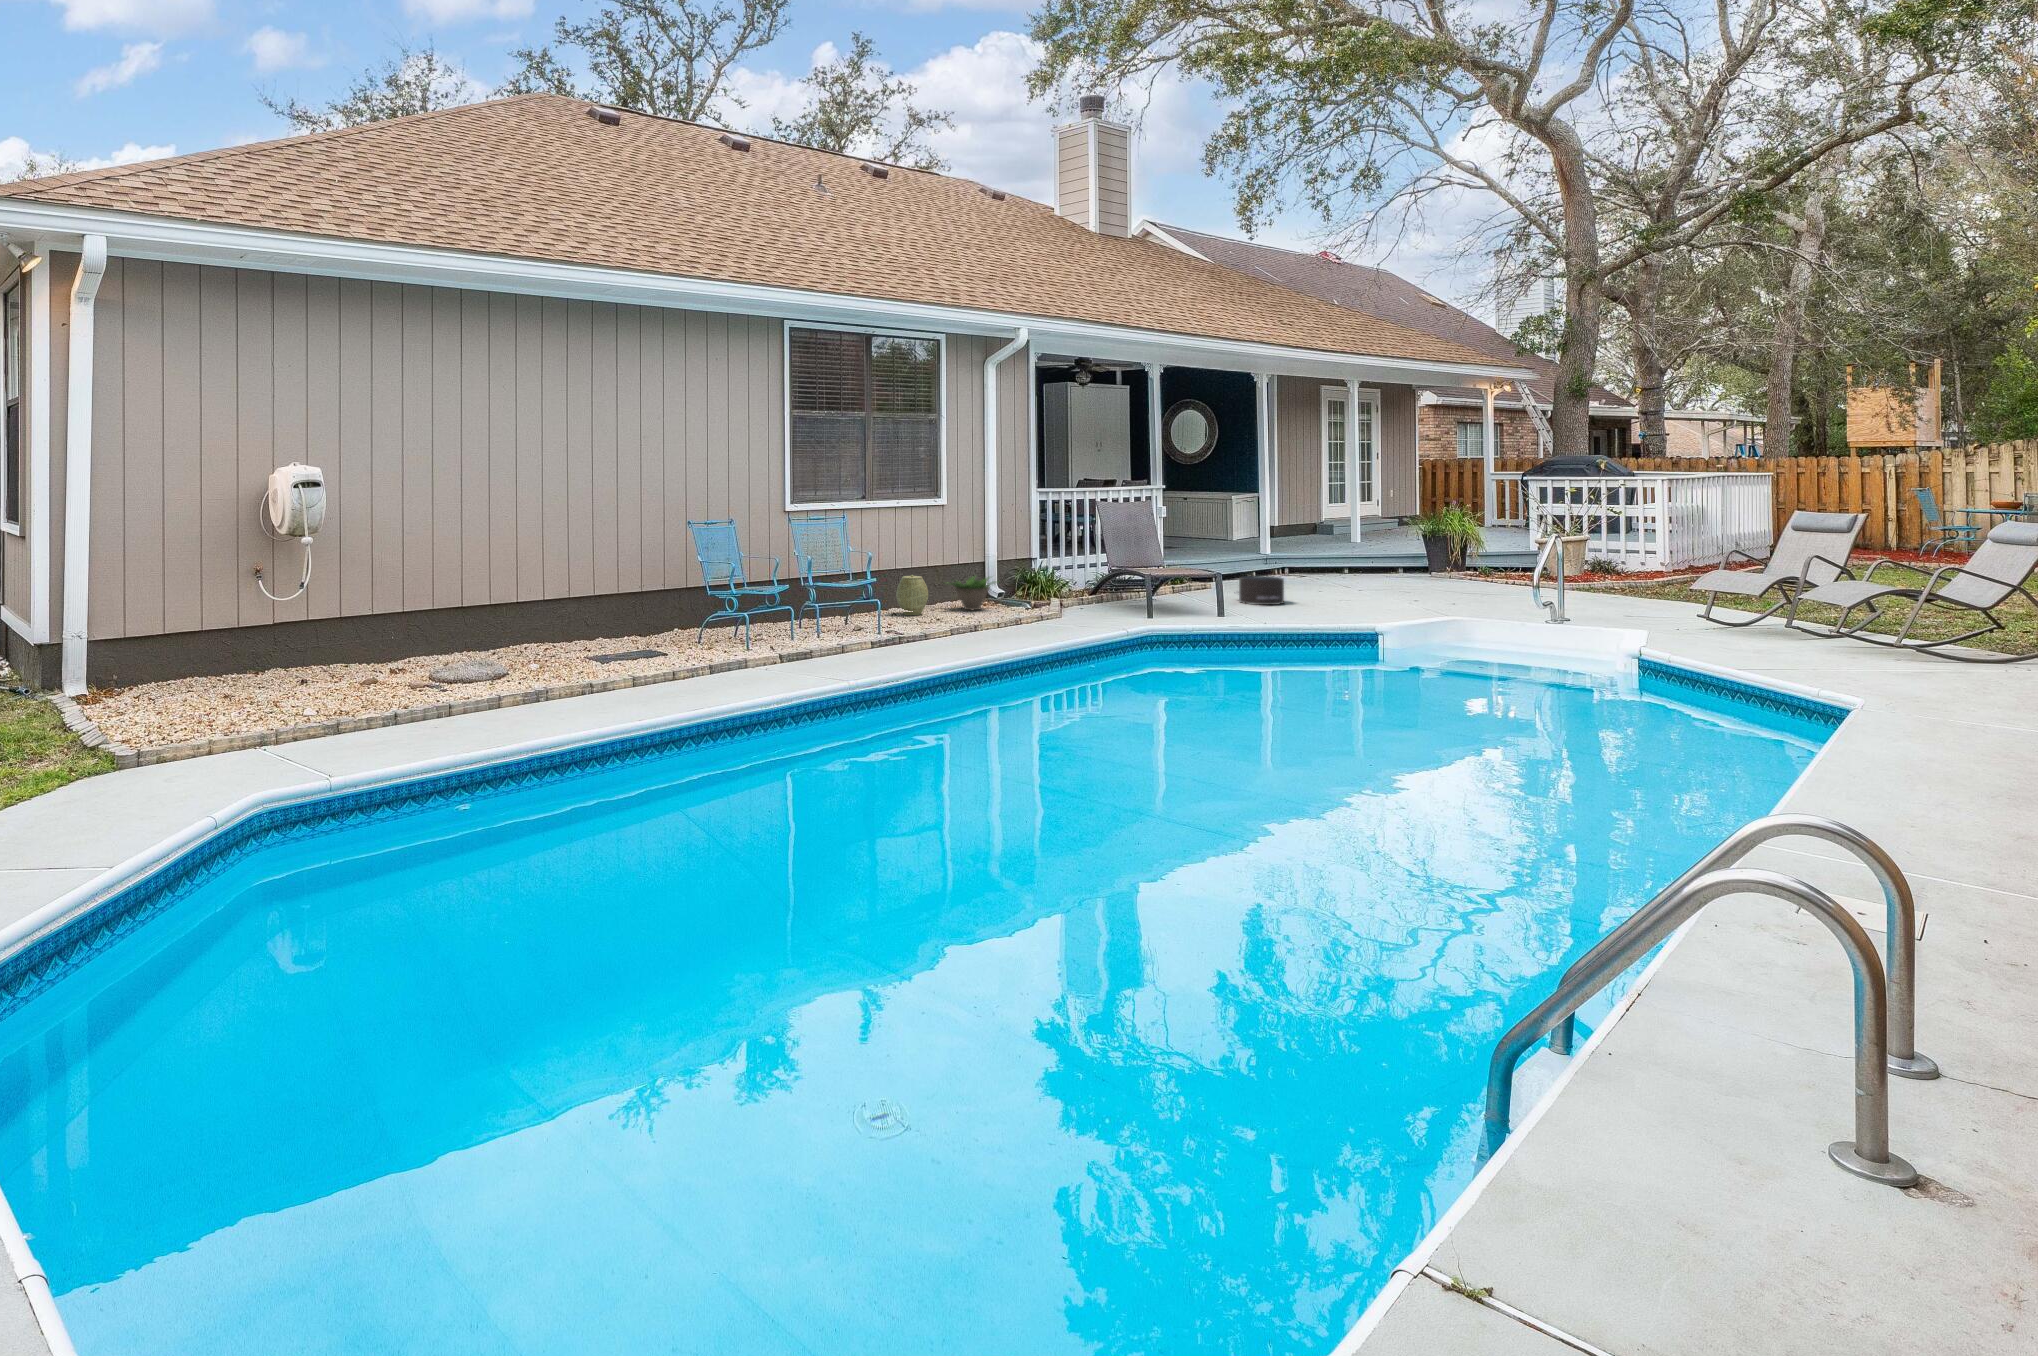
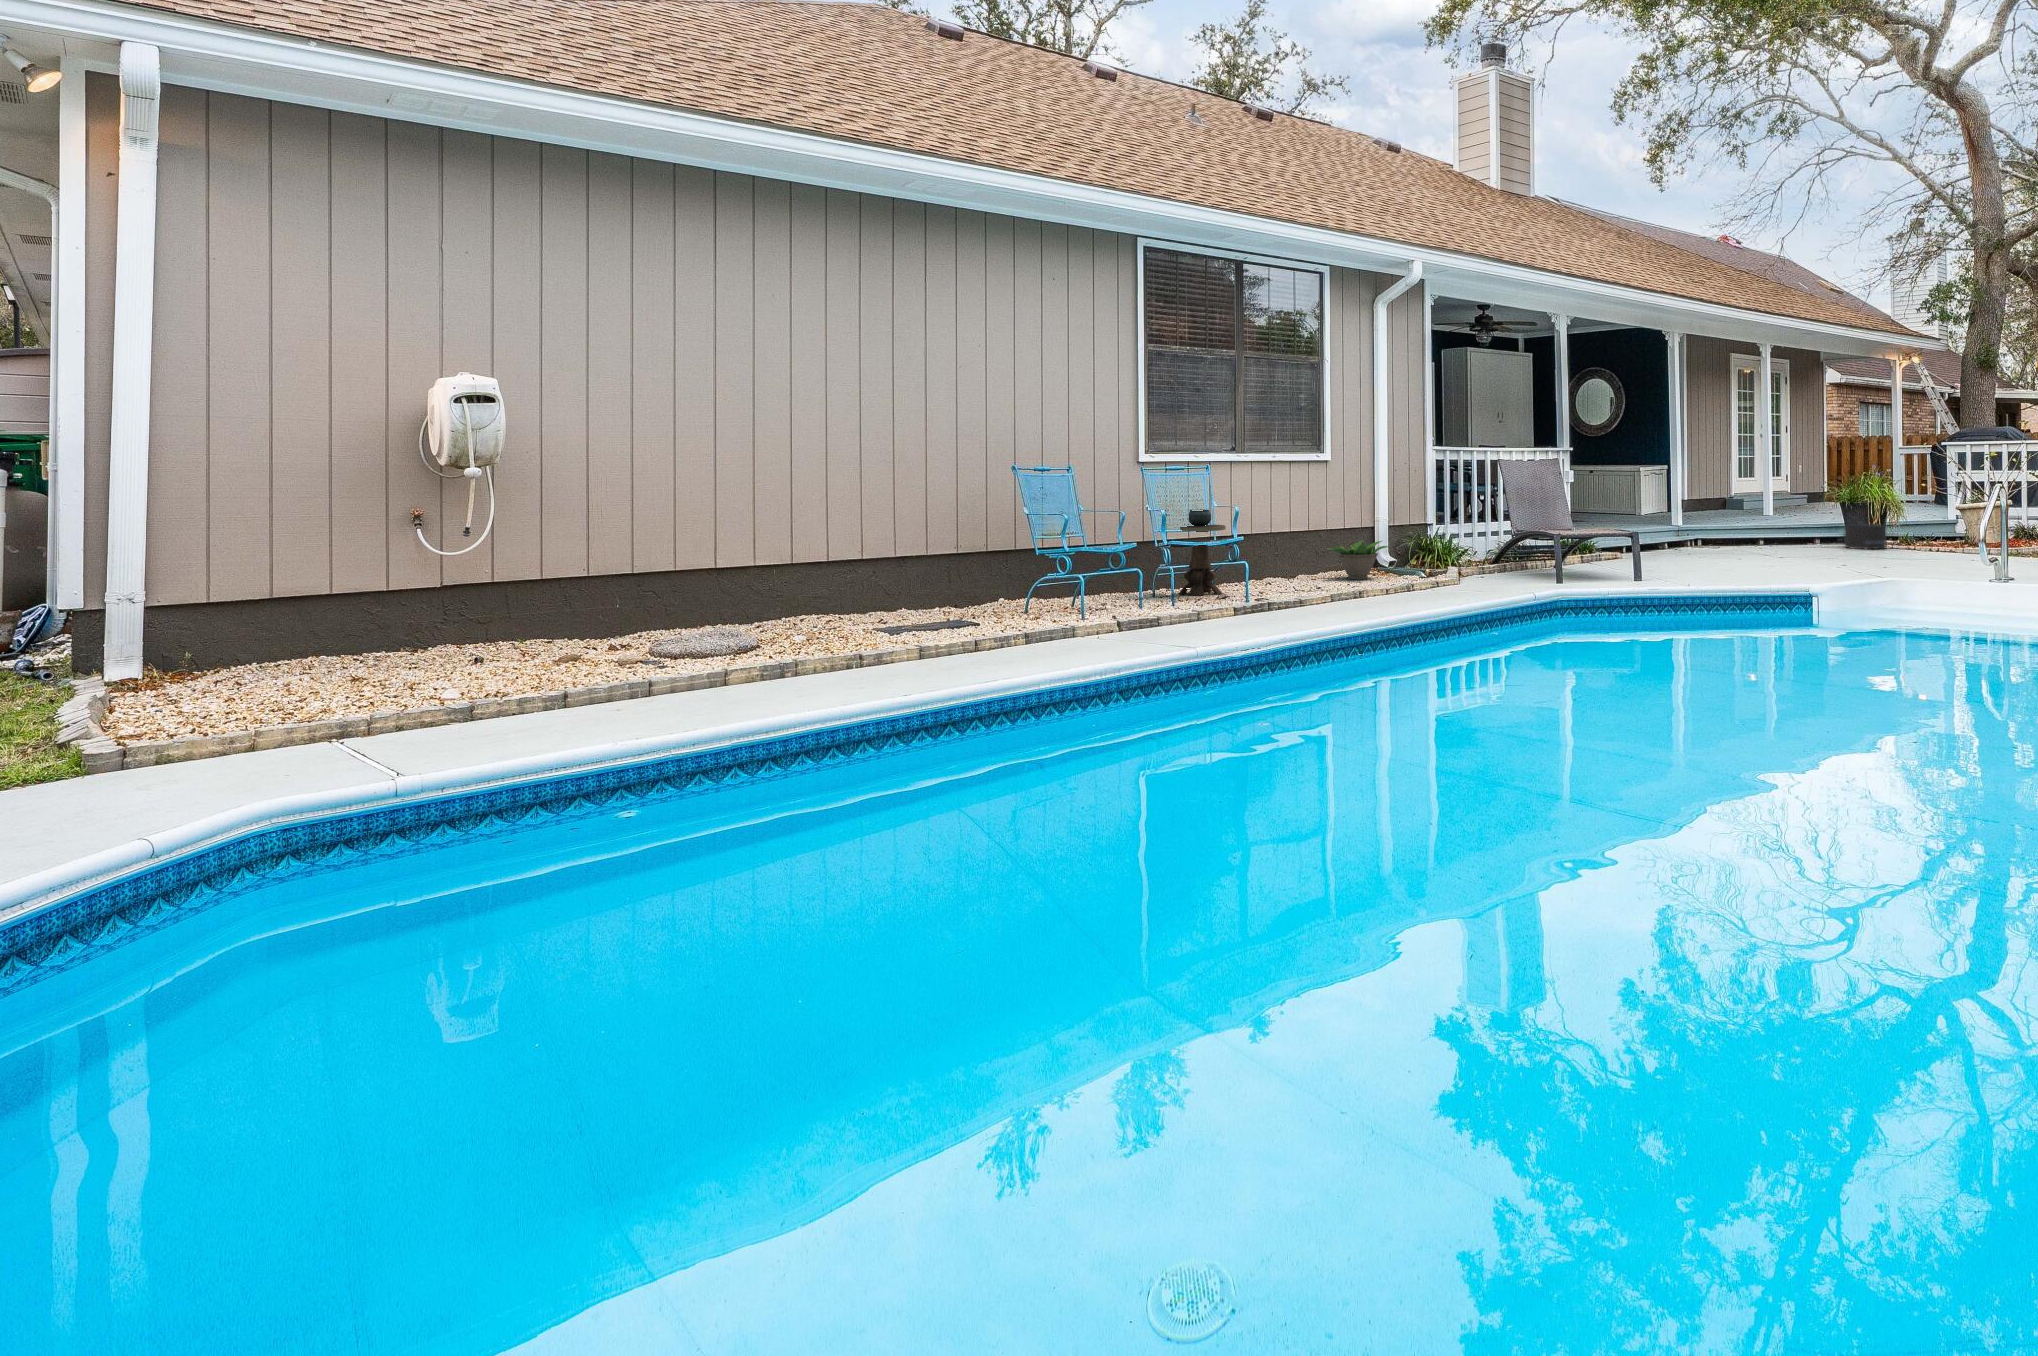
side table: none [816,552,860,626] -> present [1179,510,1226,596]
woven basket: present [896,575,928,615] -> none [1270,538,1307,584]
pouf: present [1234,576,1284,605] -> present [1844,524,1886,549]

